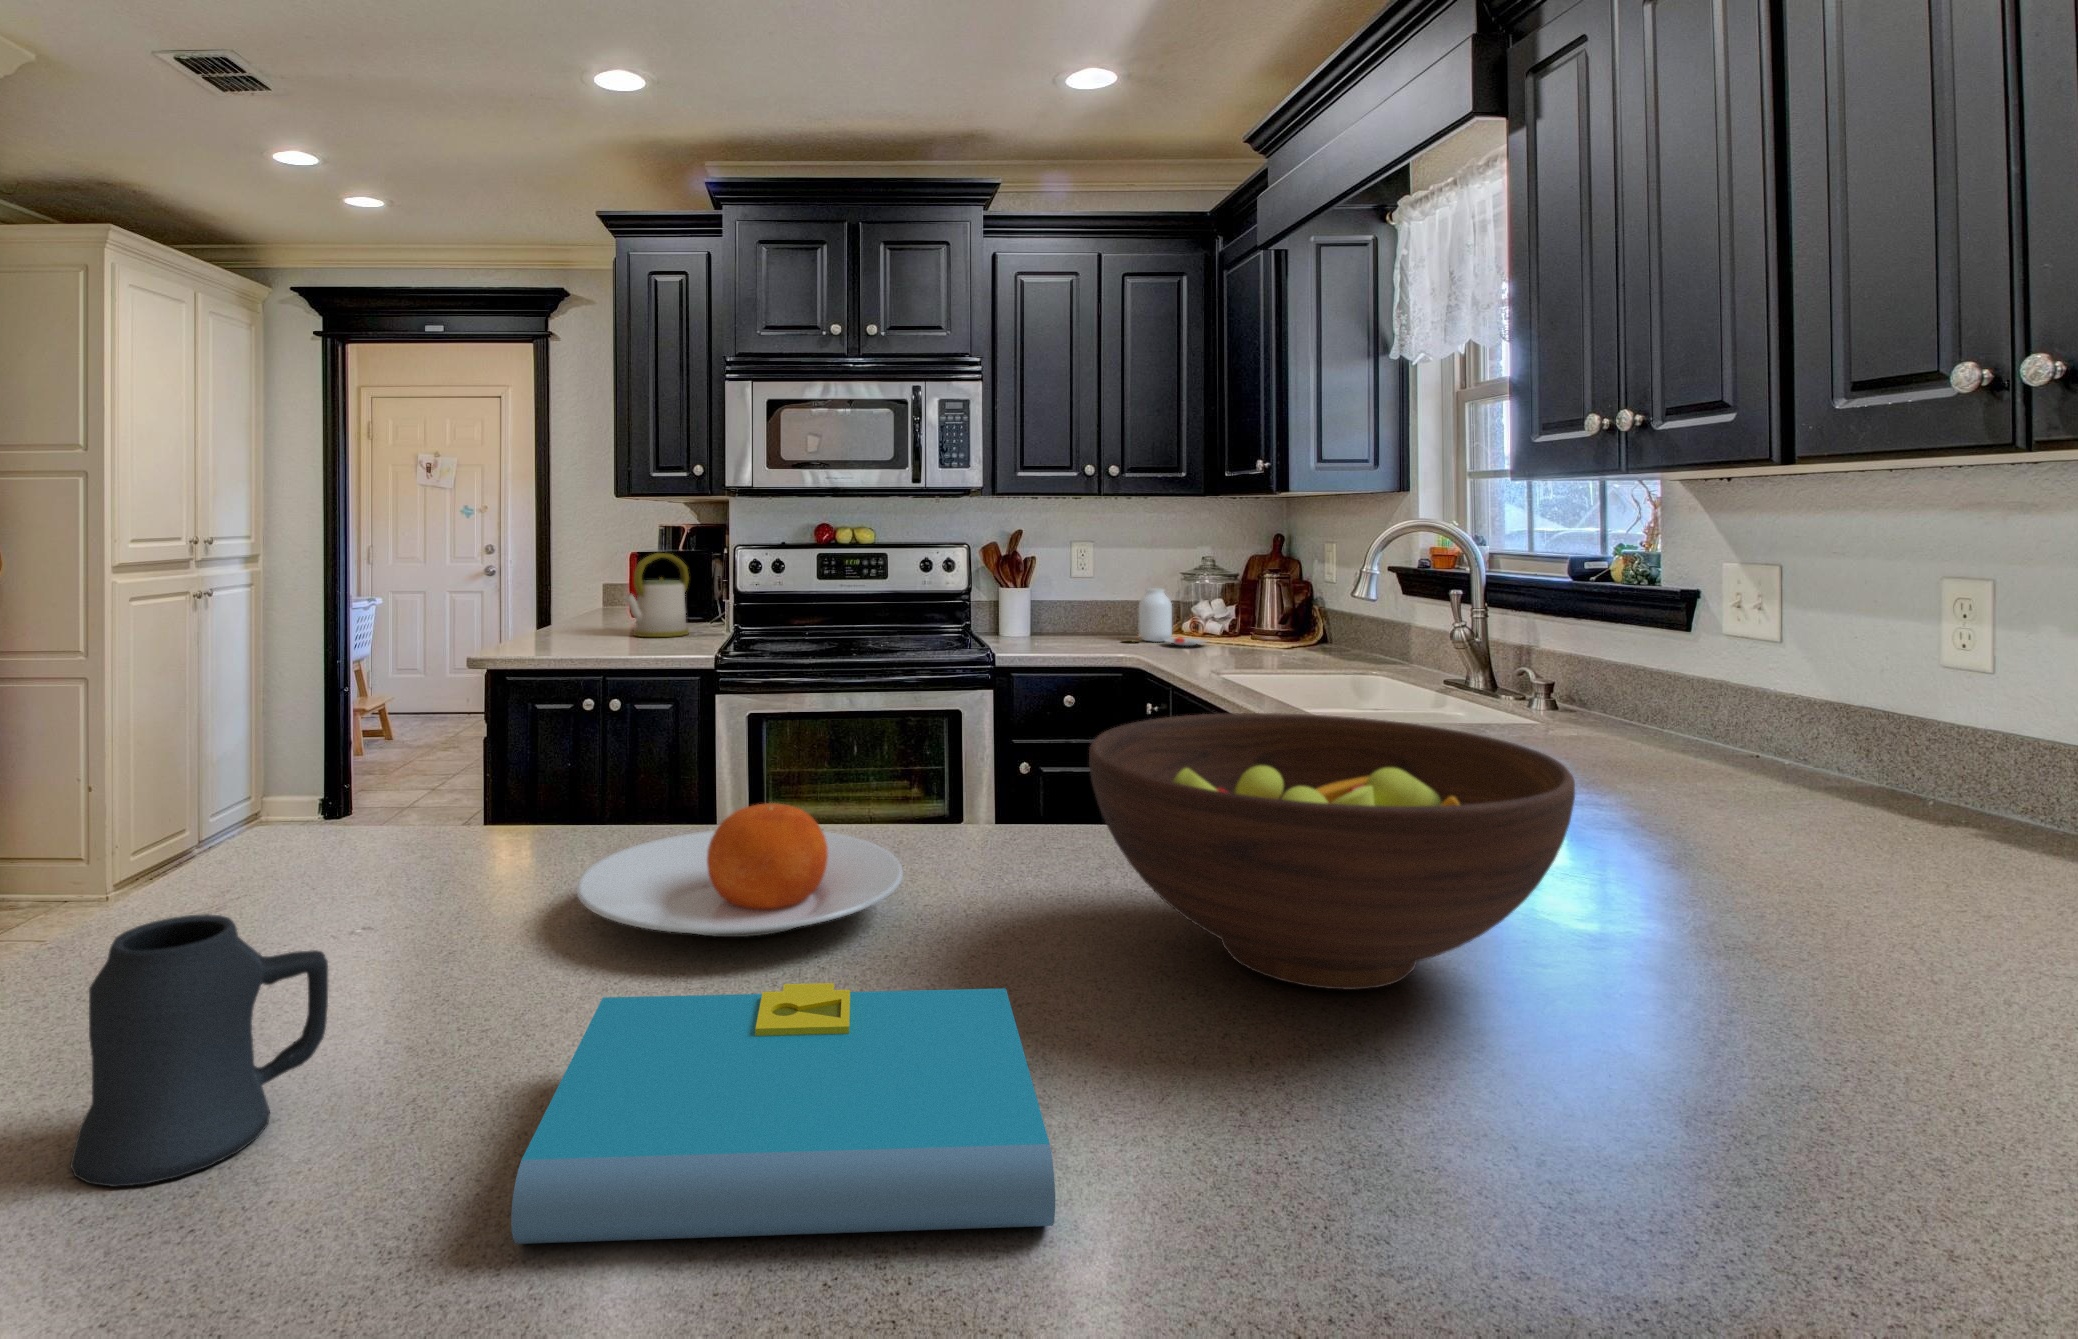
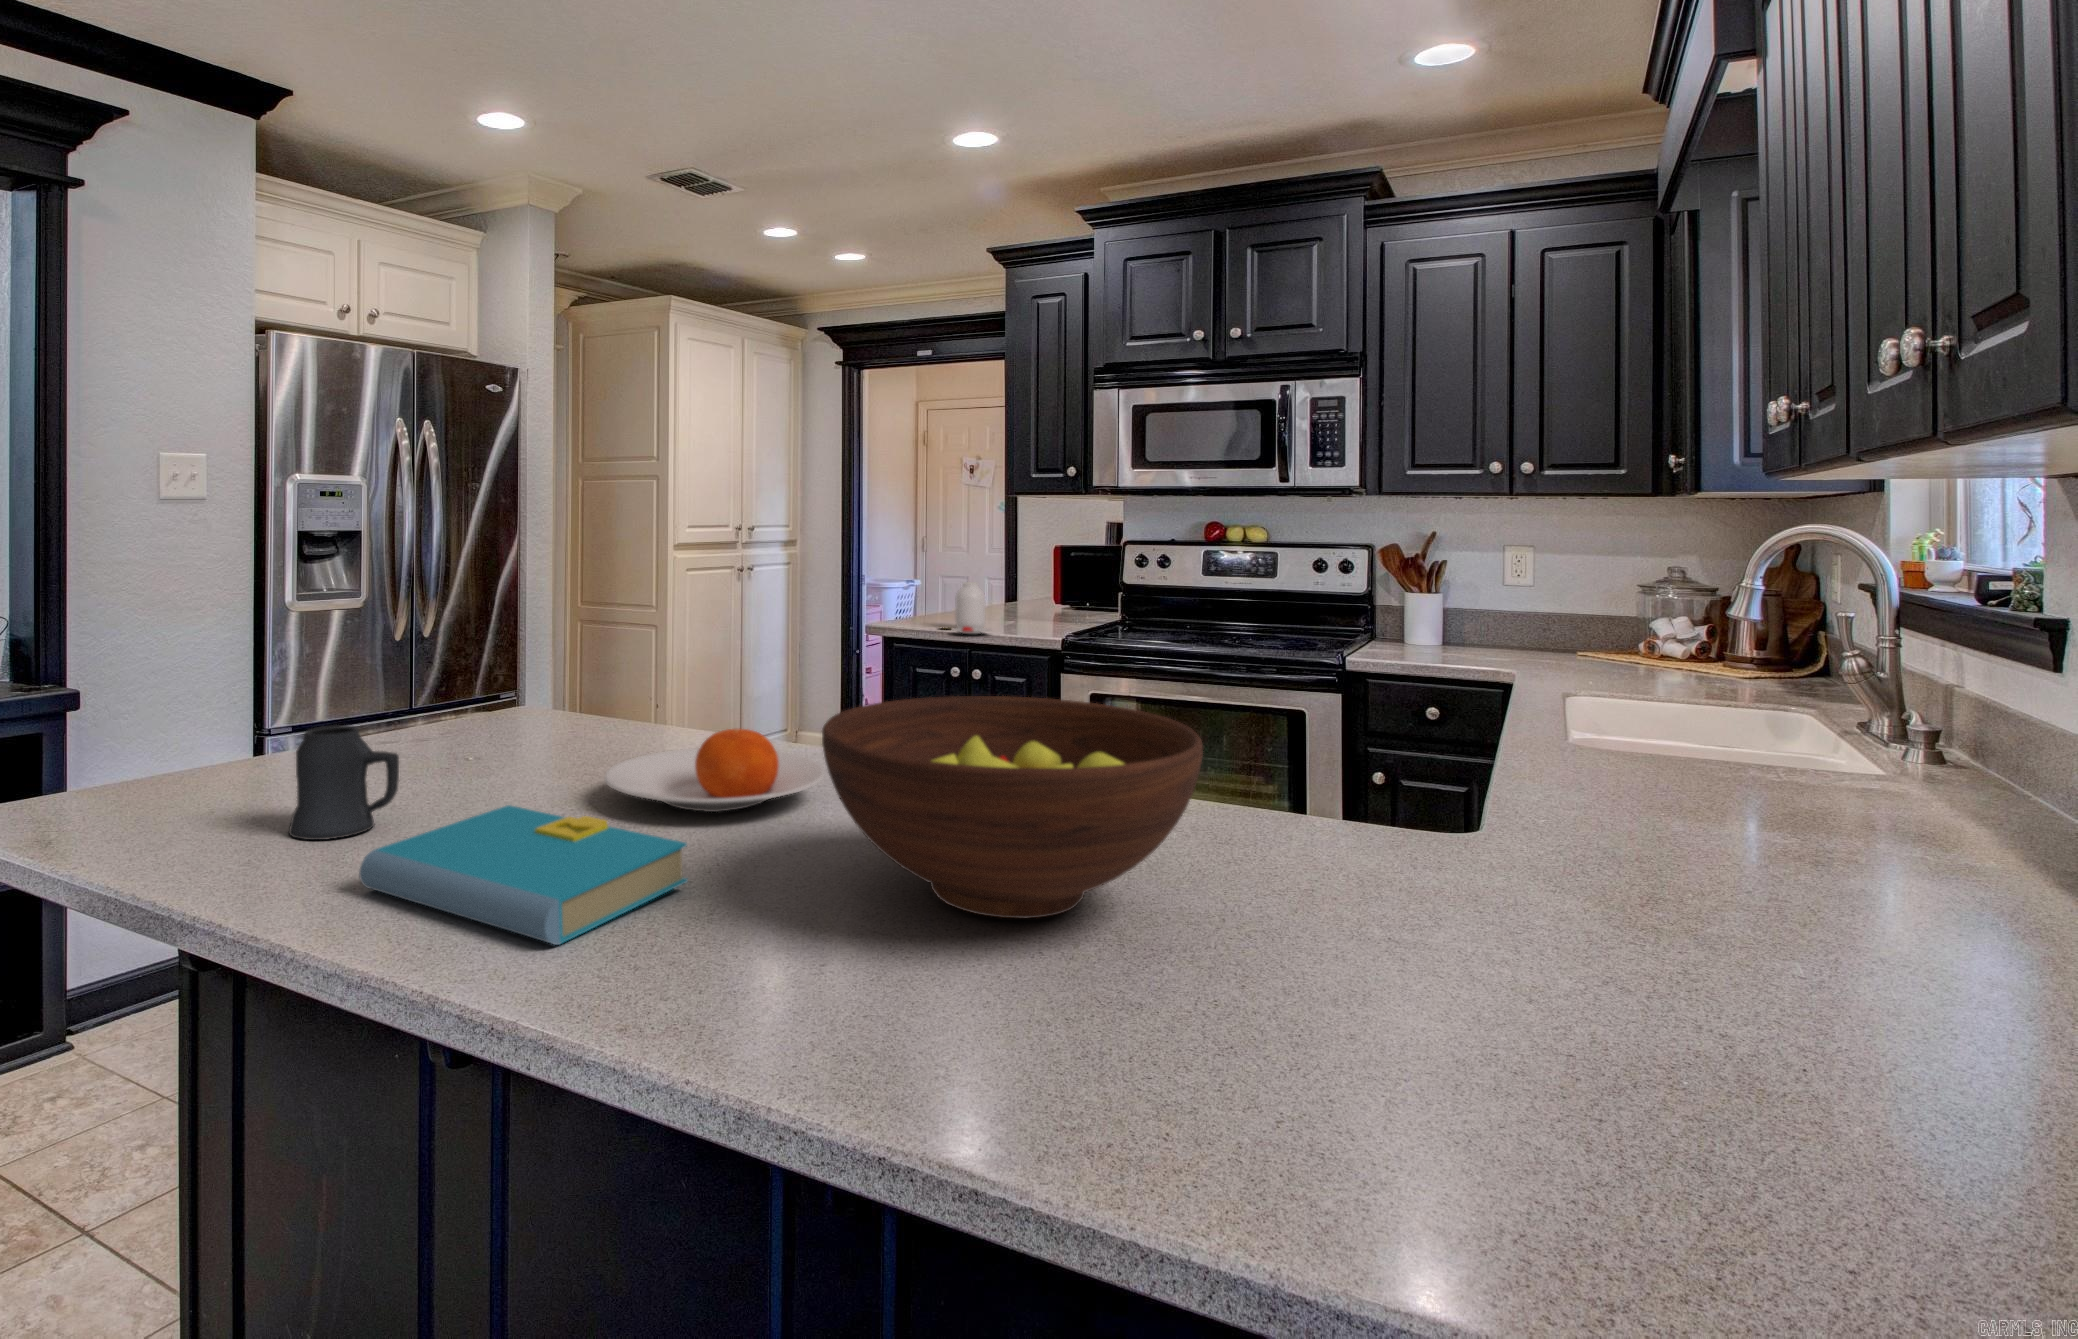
kettle: present [625,553,689,637] -> none [1020,547,1081,623]
jar: present [1139,588,1206,646] -> present [949,582,989,634]

